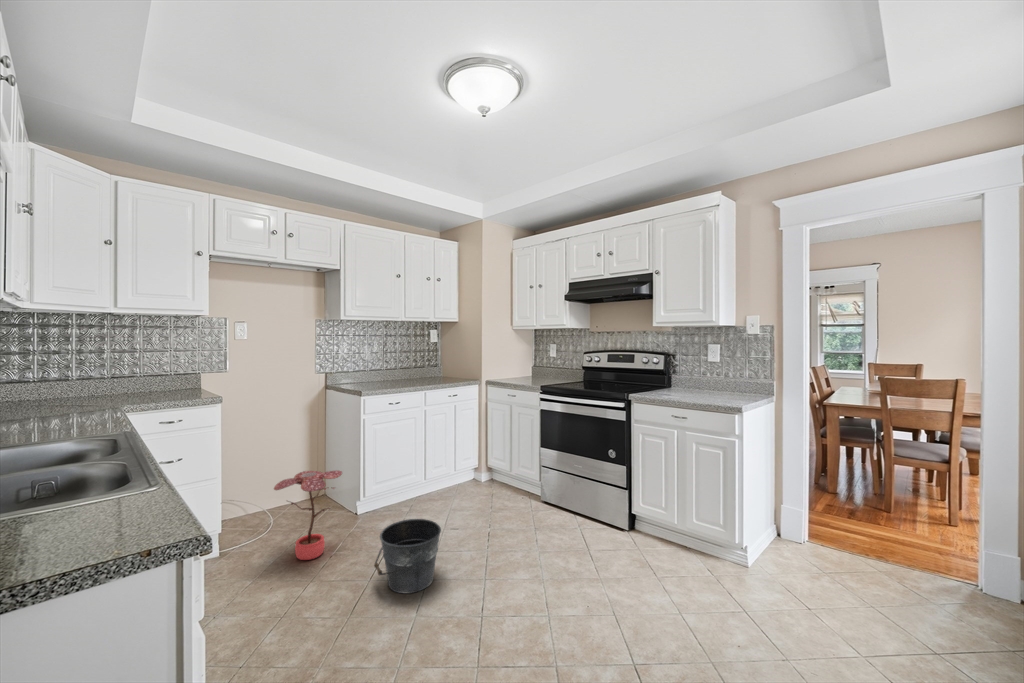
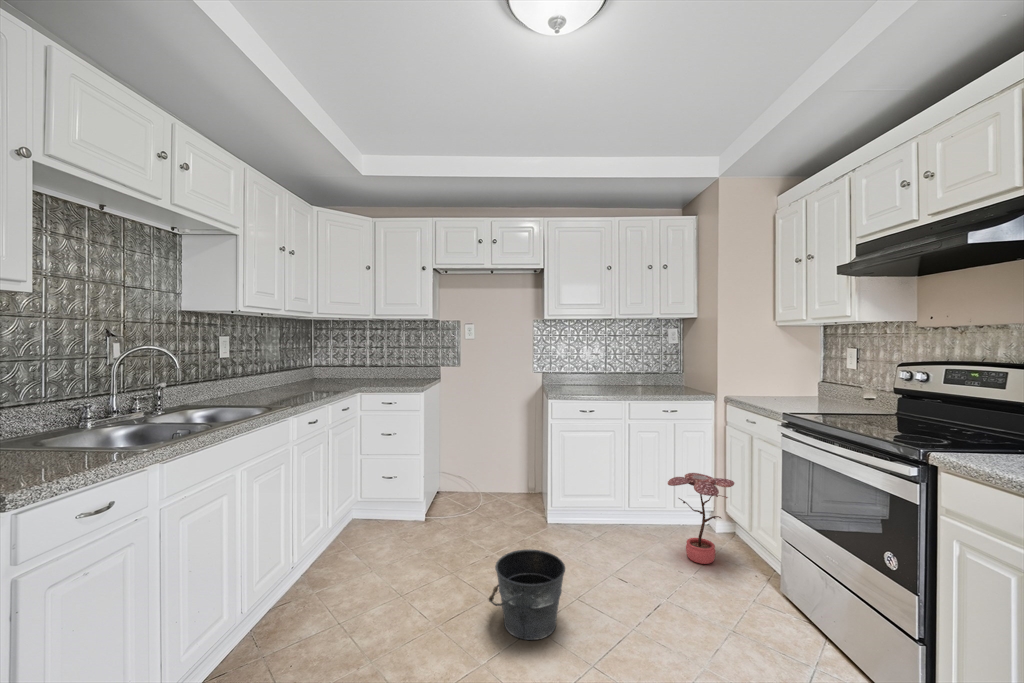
potted plant: present [274,470,342,560] -> present [668,473,734,564]

